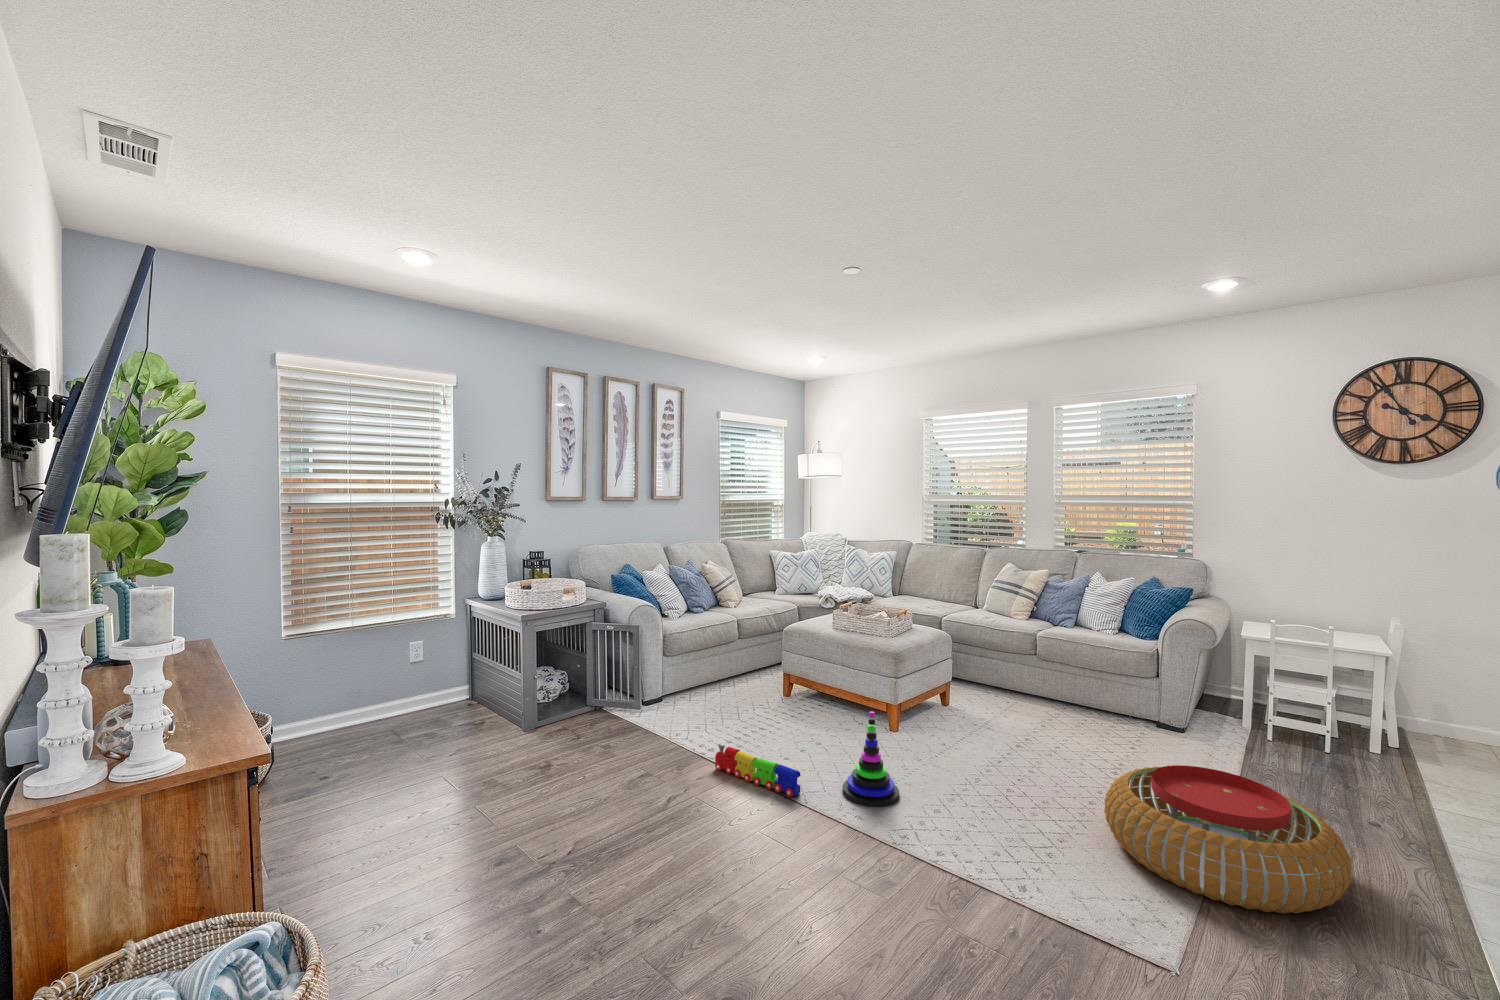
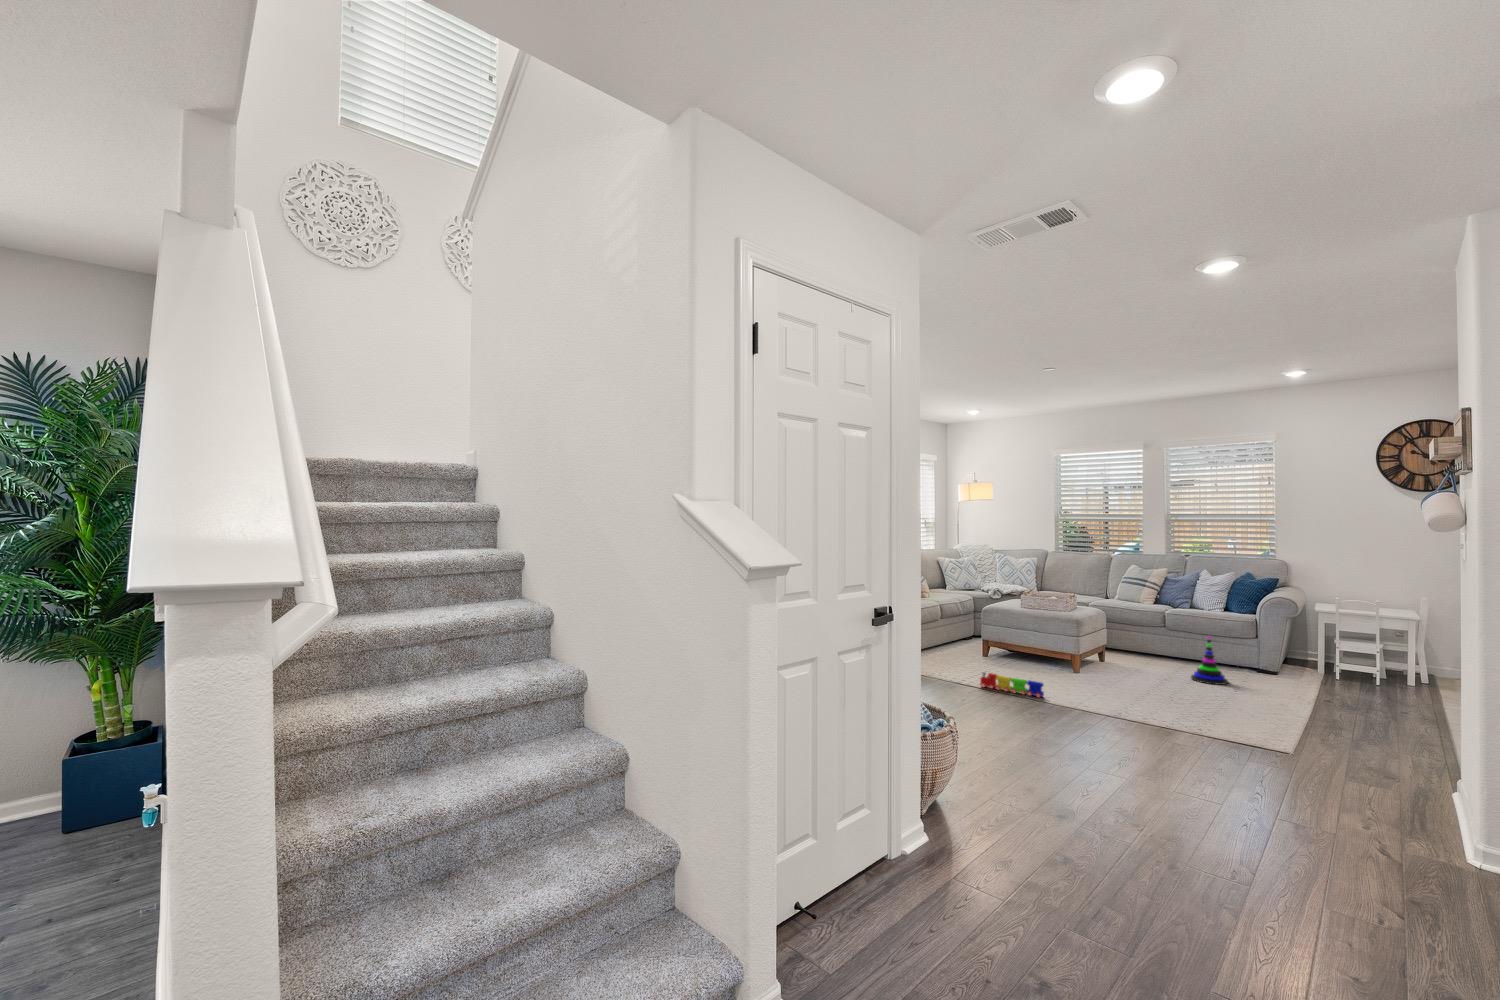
stacking toy: present [842,711,899,807] -> present [1191,636,1228,685]
pouf: present [1104,765,1352,914] -> none [1236,674,1381,737]

